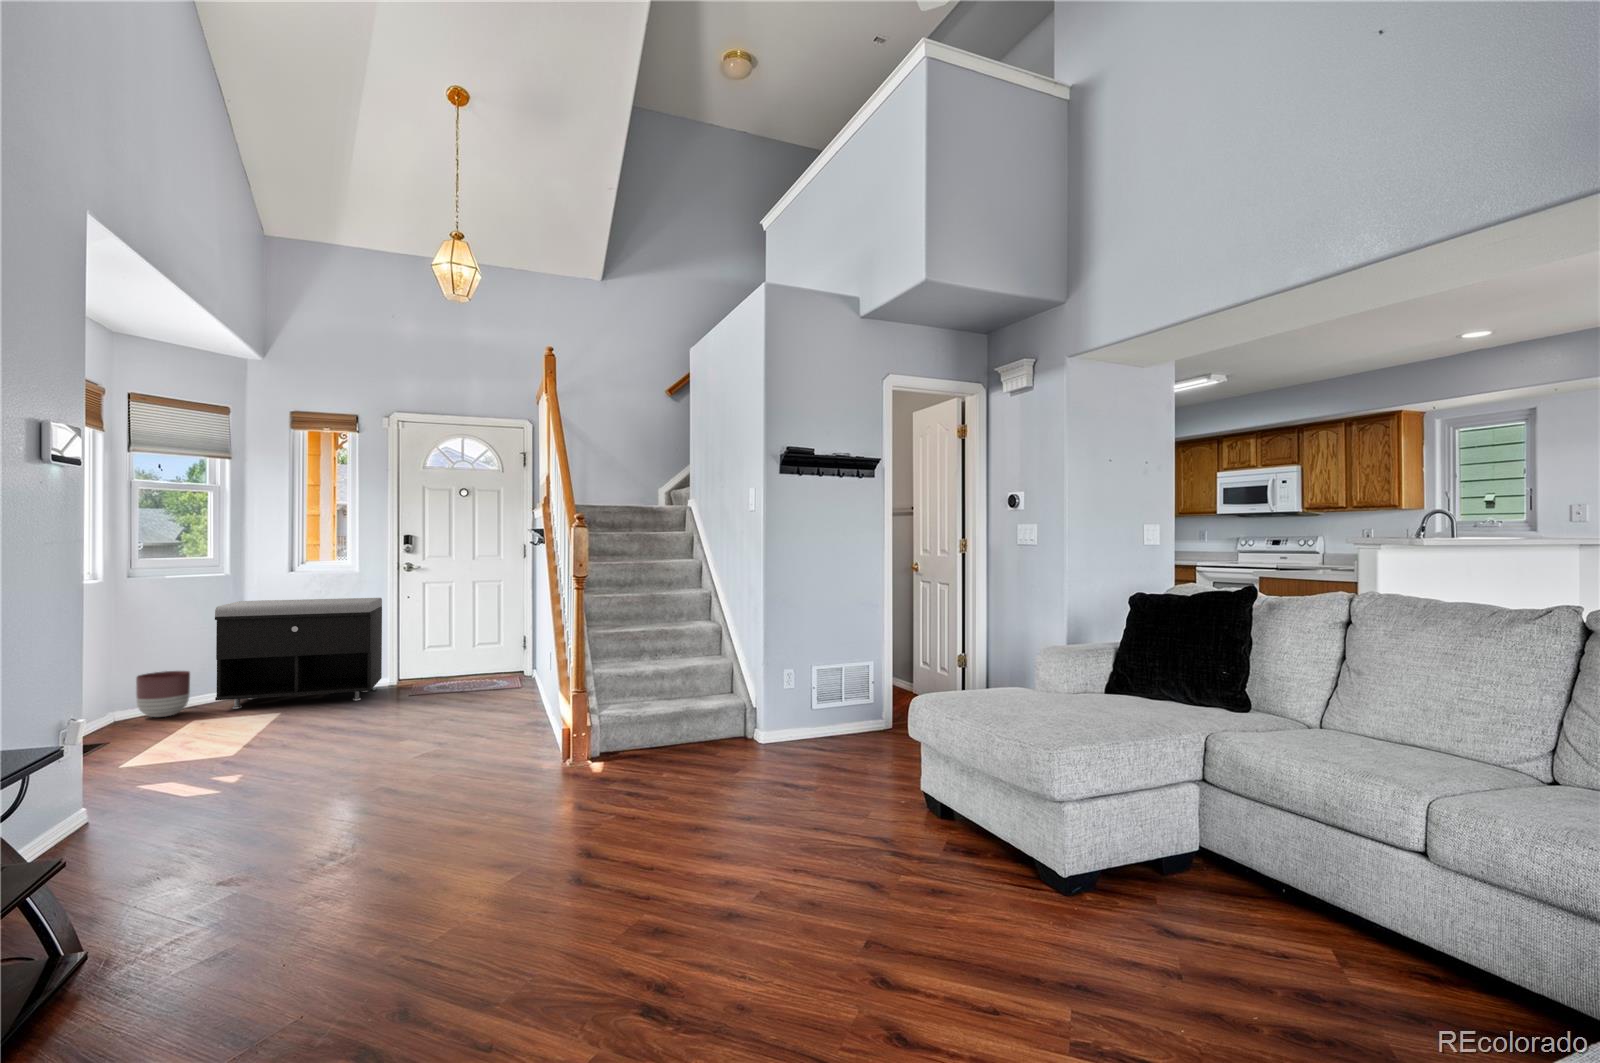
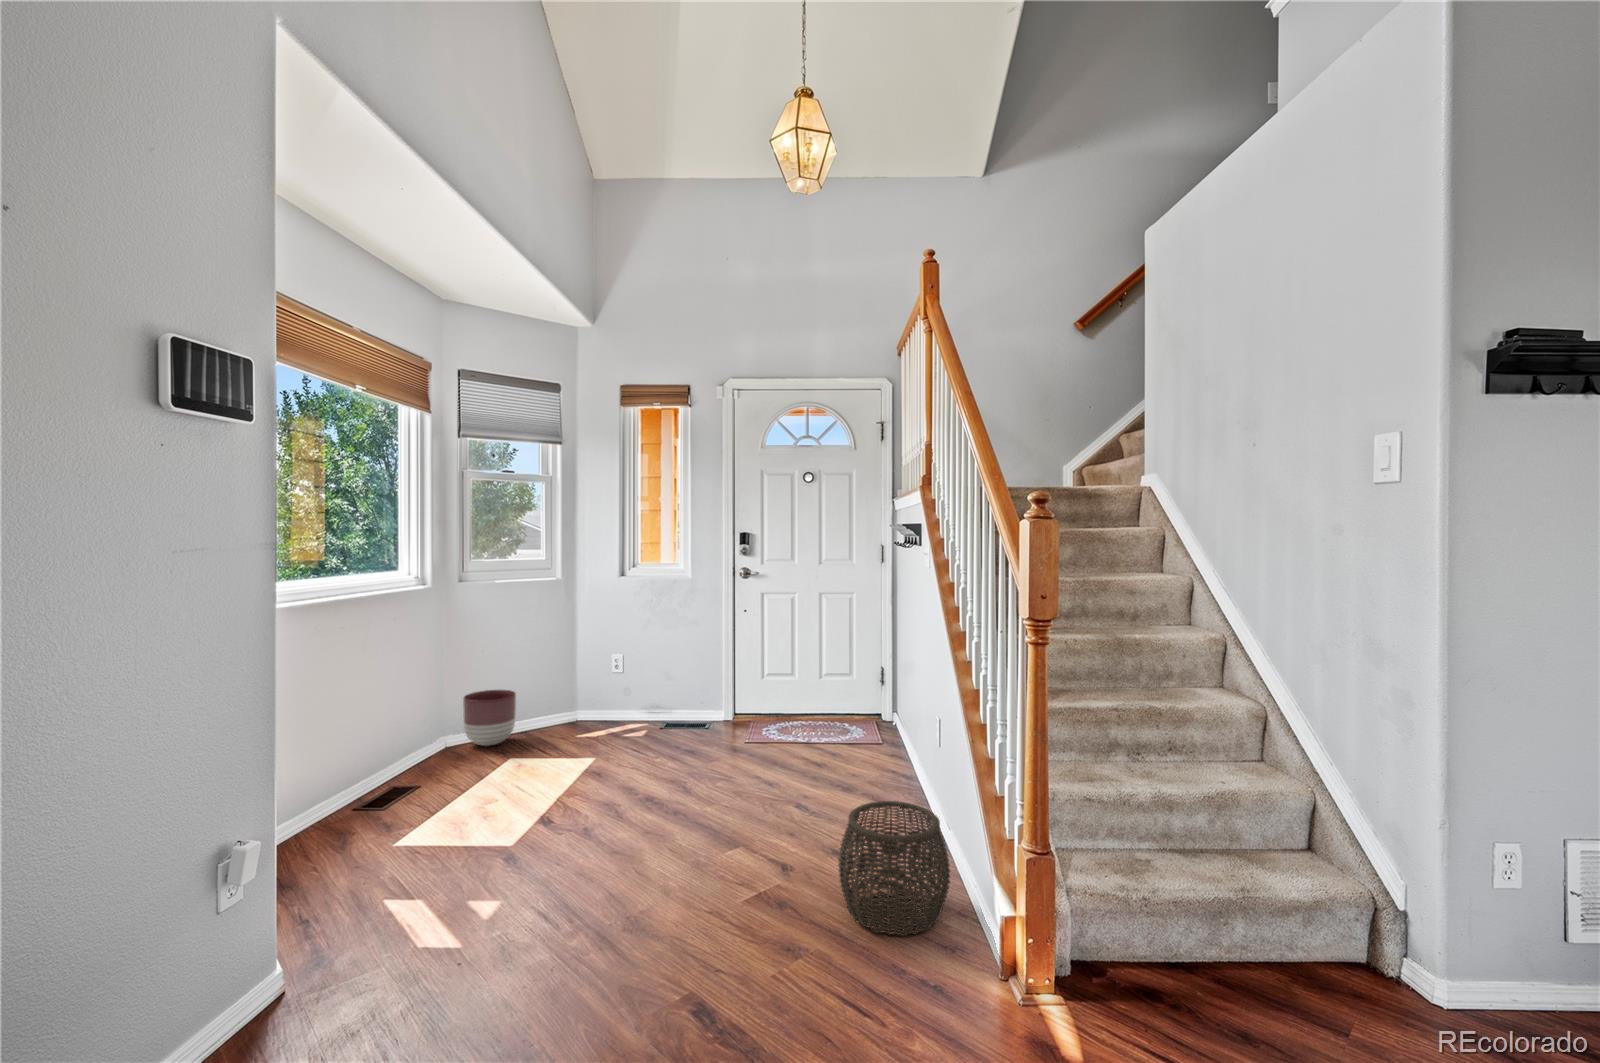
storage bench: present [215,598,382,709] -> none [537,609,716,744]
woven basket: none [482,687,549,752] -> present [838,801,950,936]

